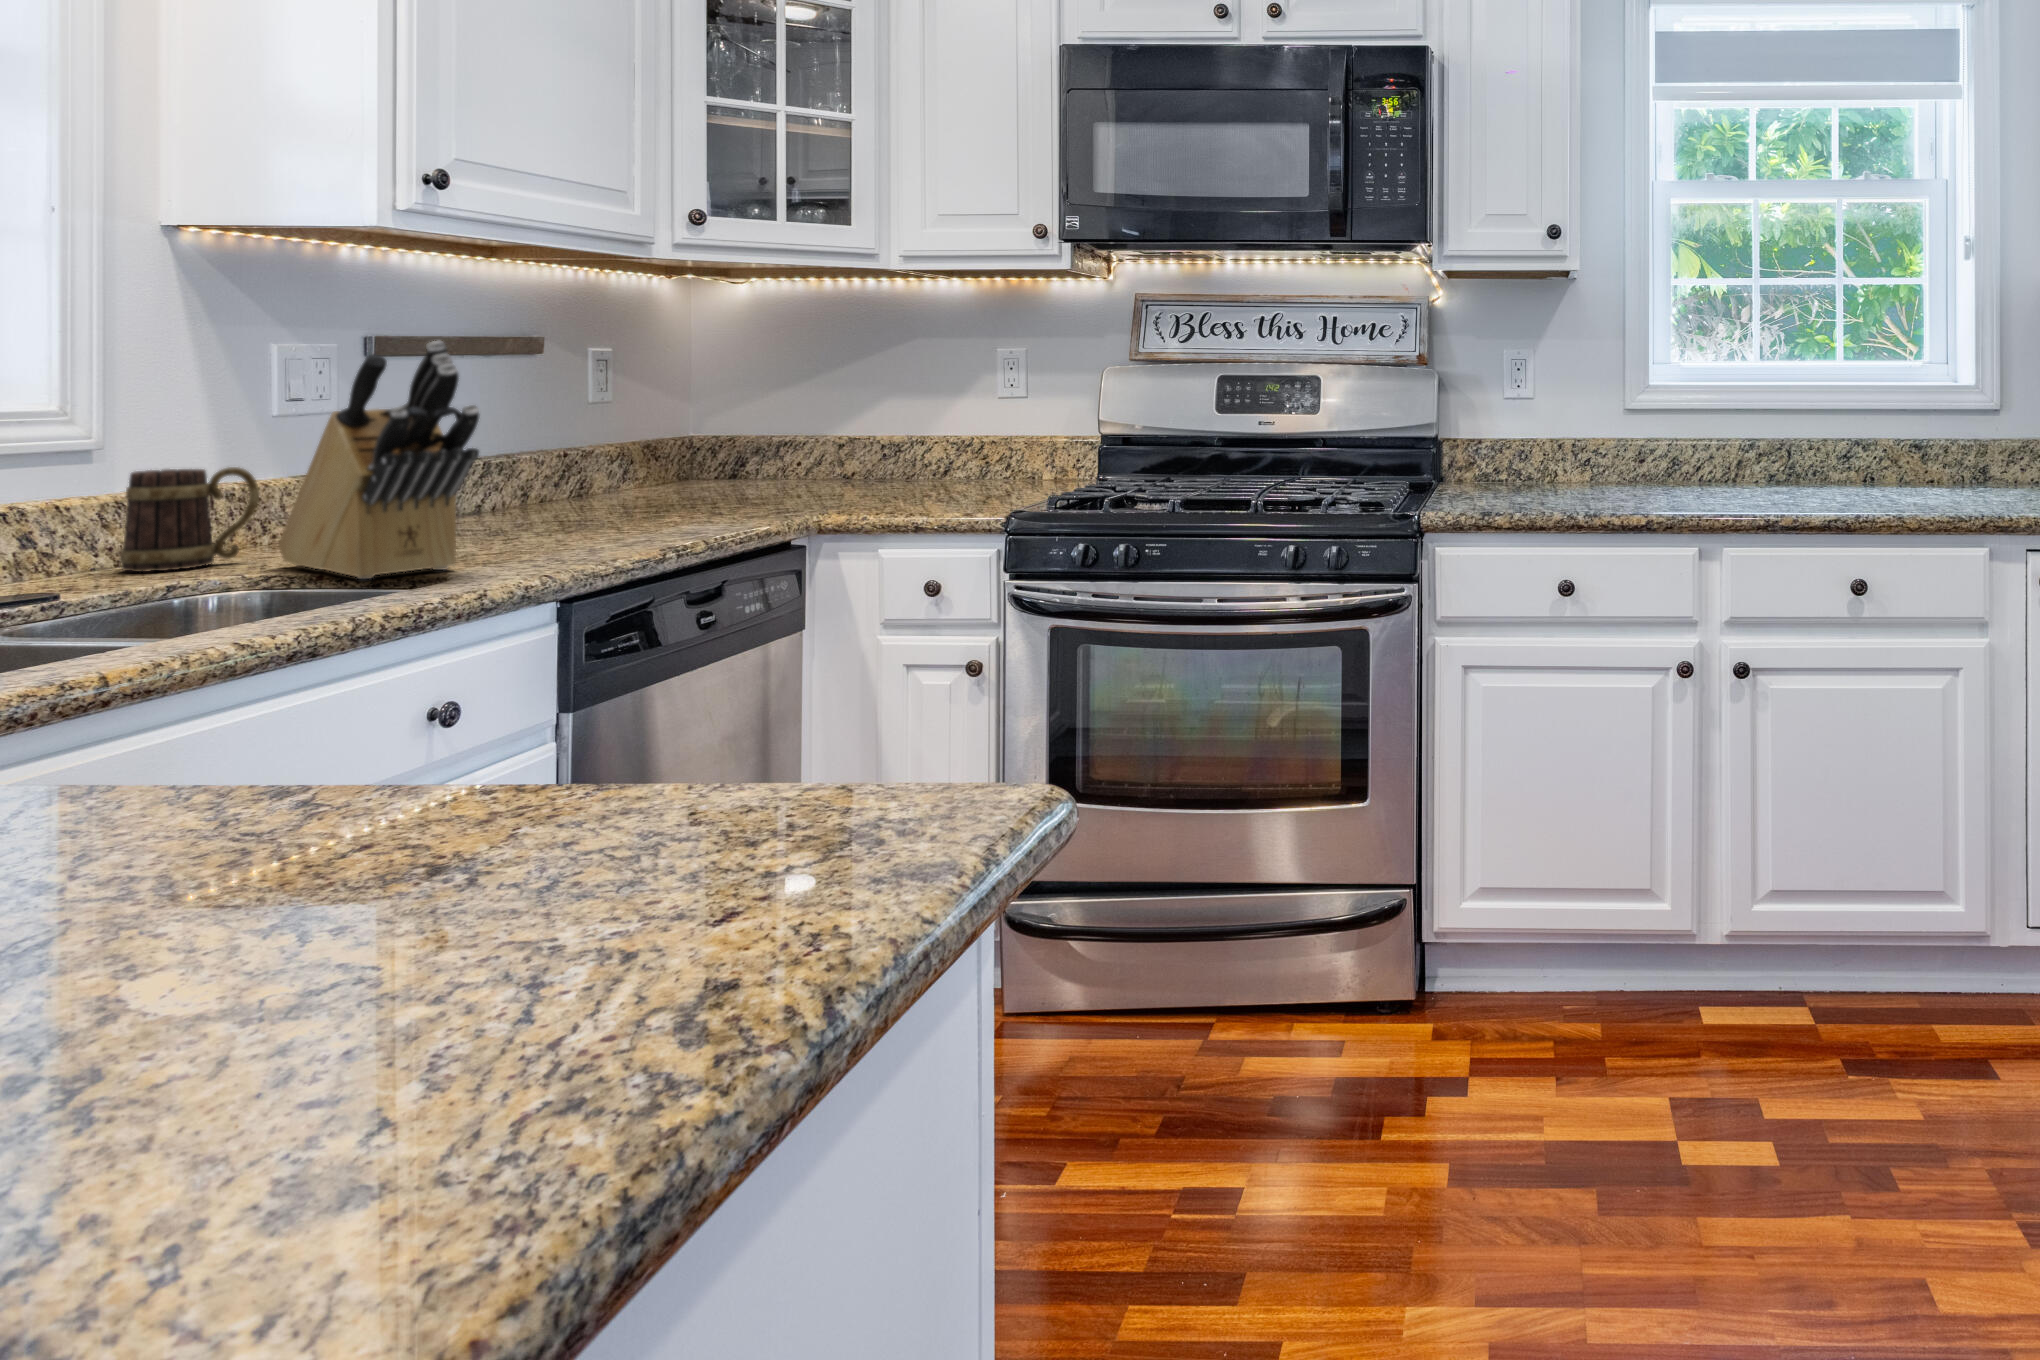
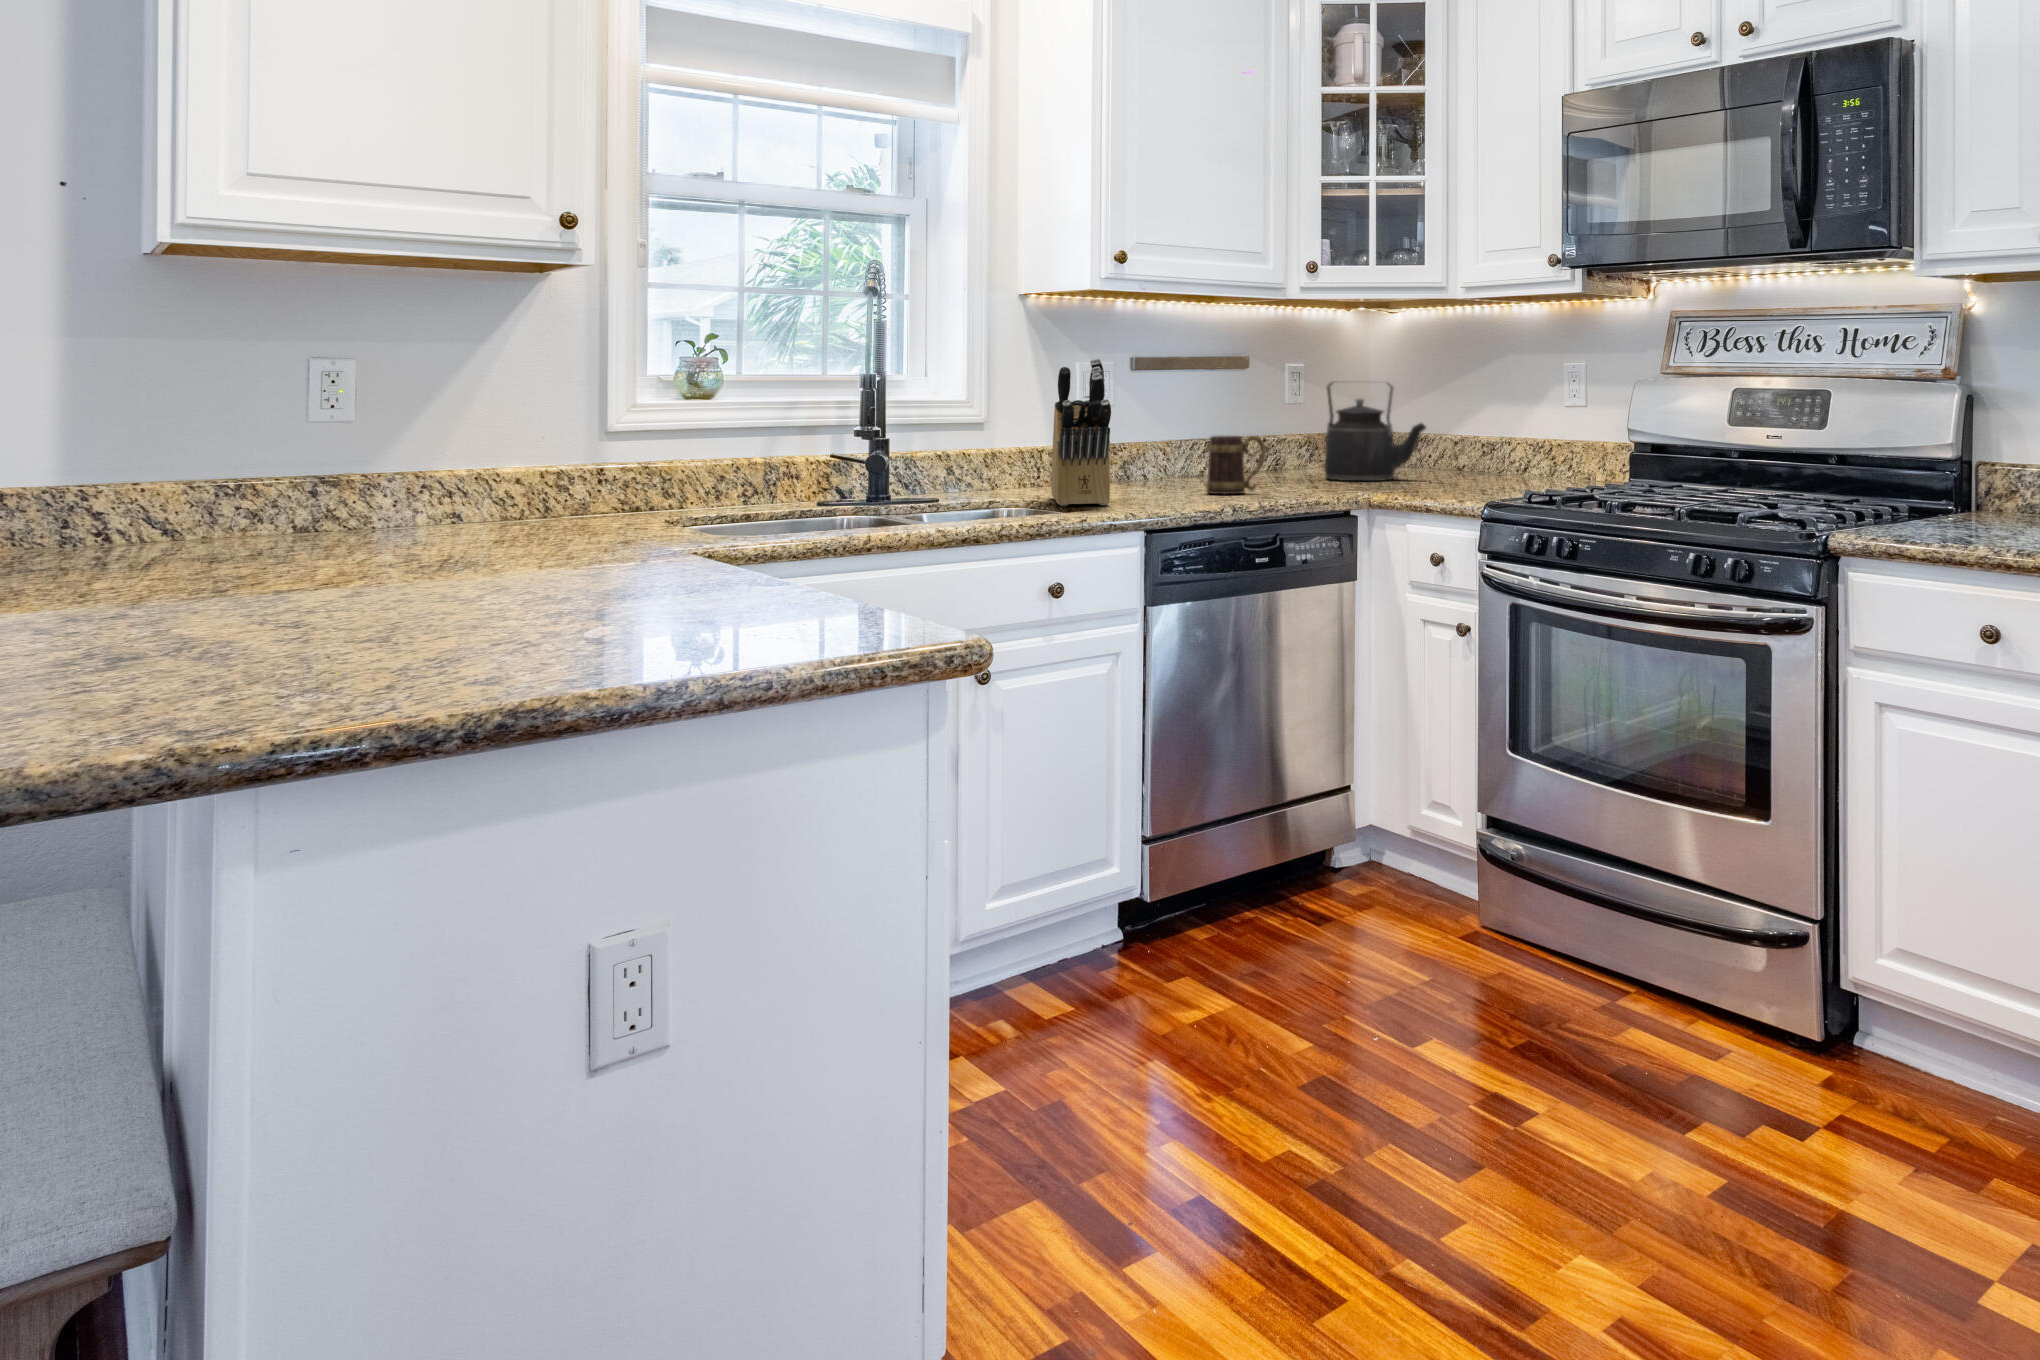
kettle: none [652,370,805,499] -> present [1324,382,1426,481]
mug: present [120,467,259,572] -> present [1206,436,1266,494]

